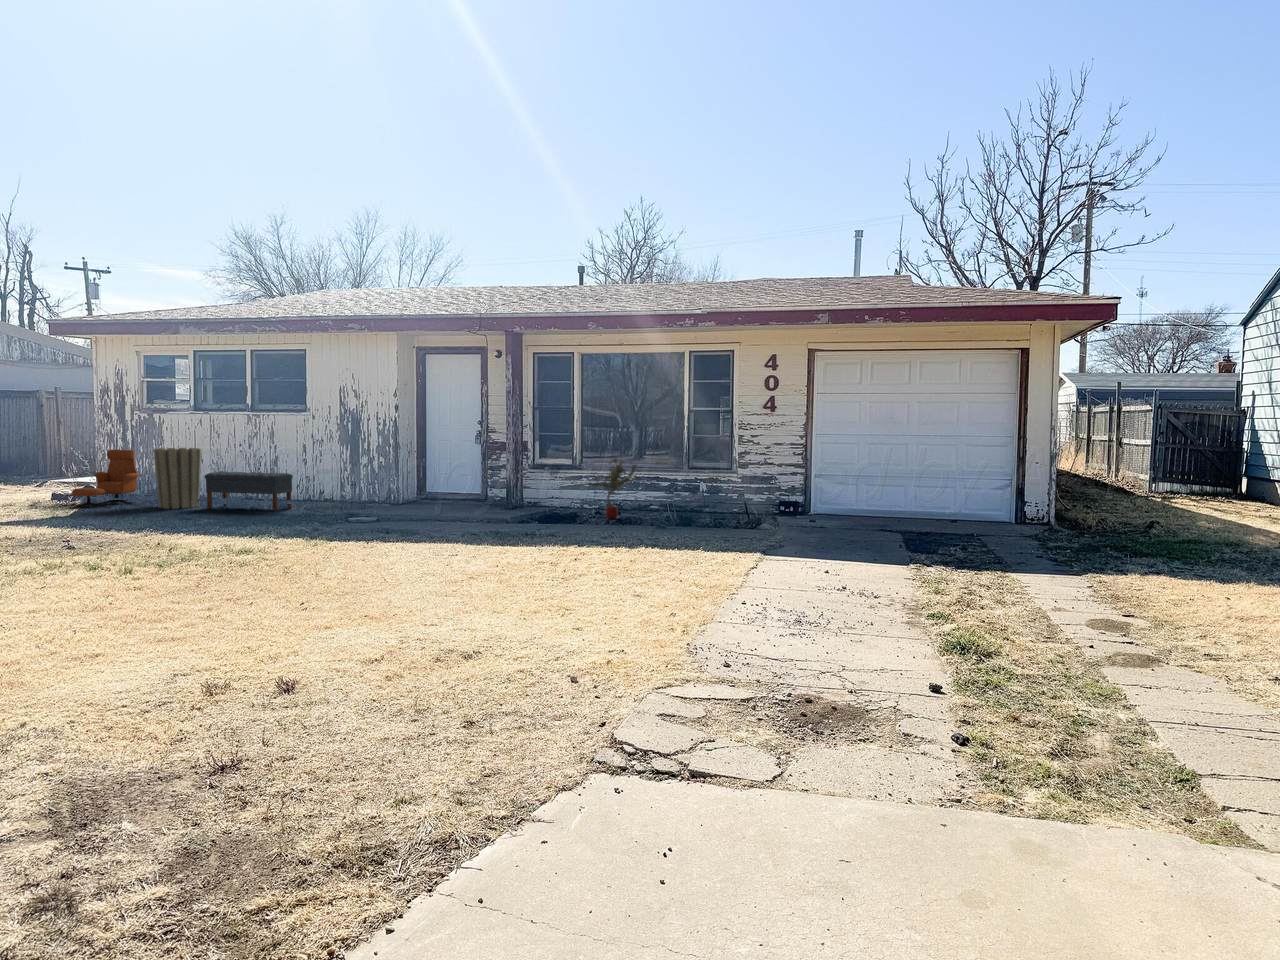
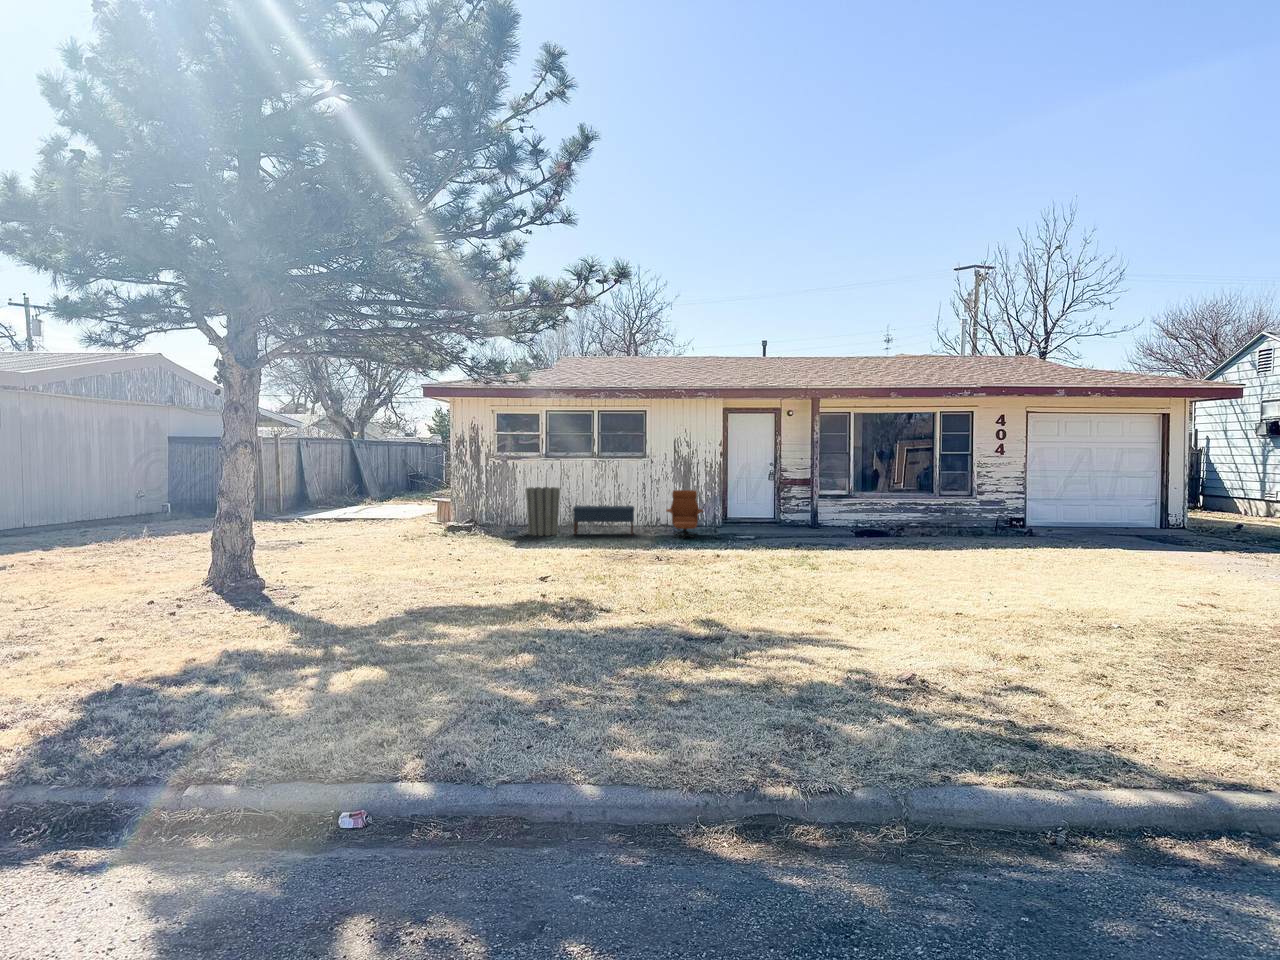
lounge chair: present [72,450,140,508] -> present [666,490,703,539]
potted tree: present [589,457,636,519] -> none [872,488,912,534]

